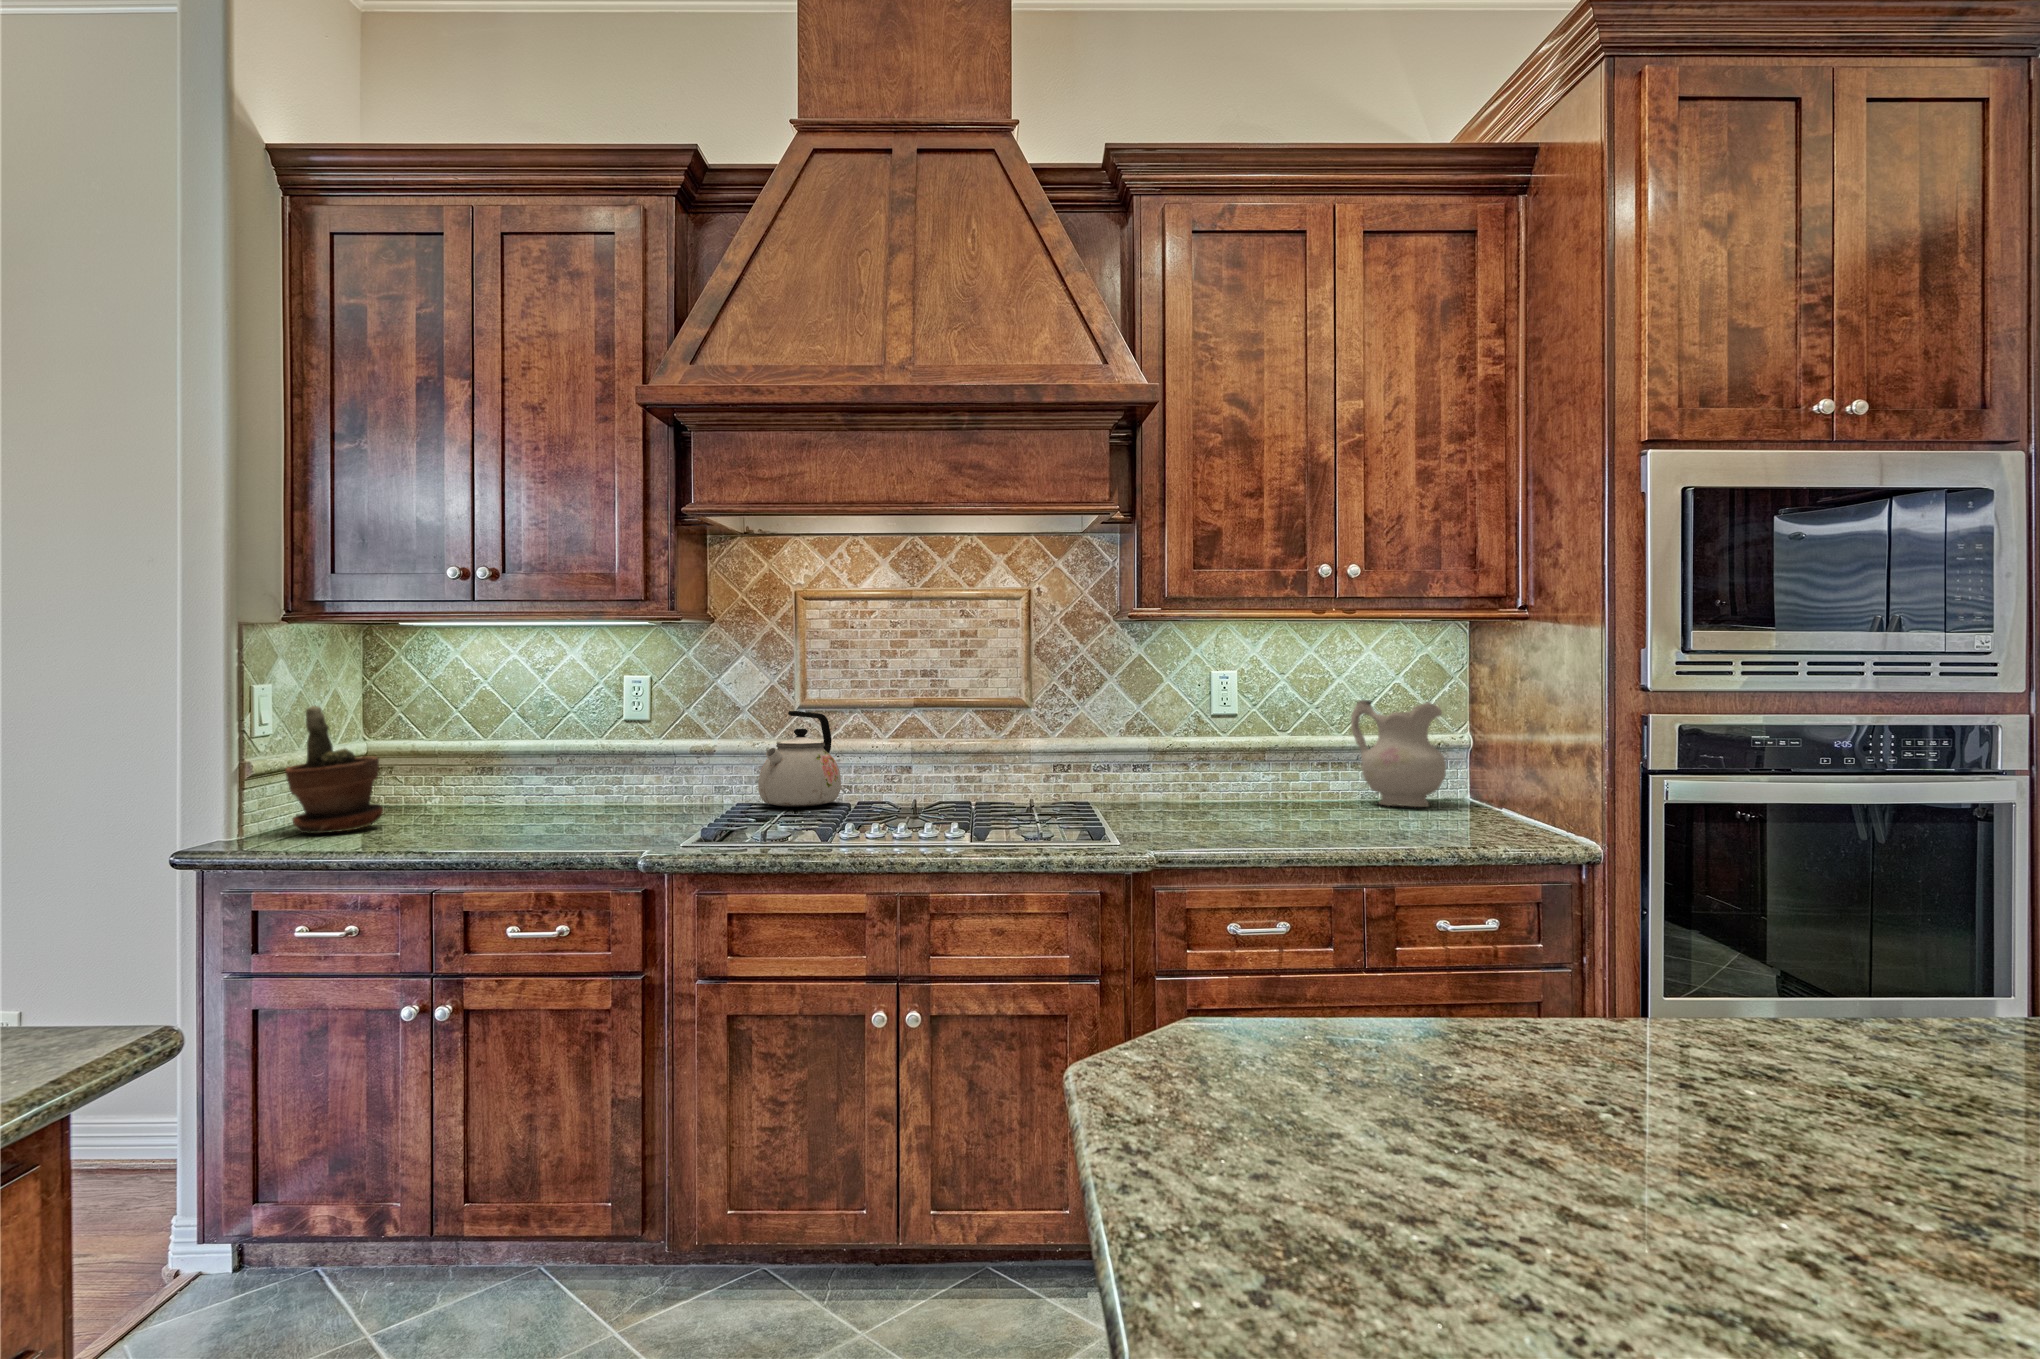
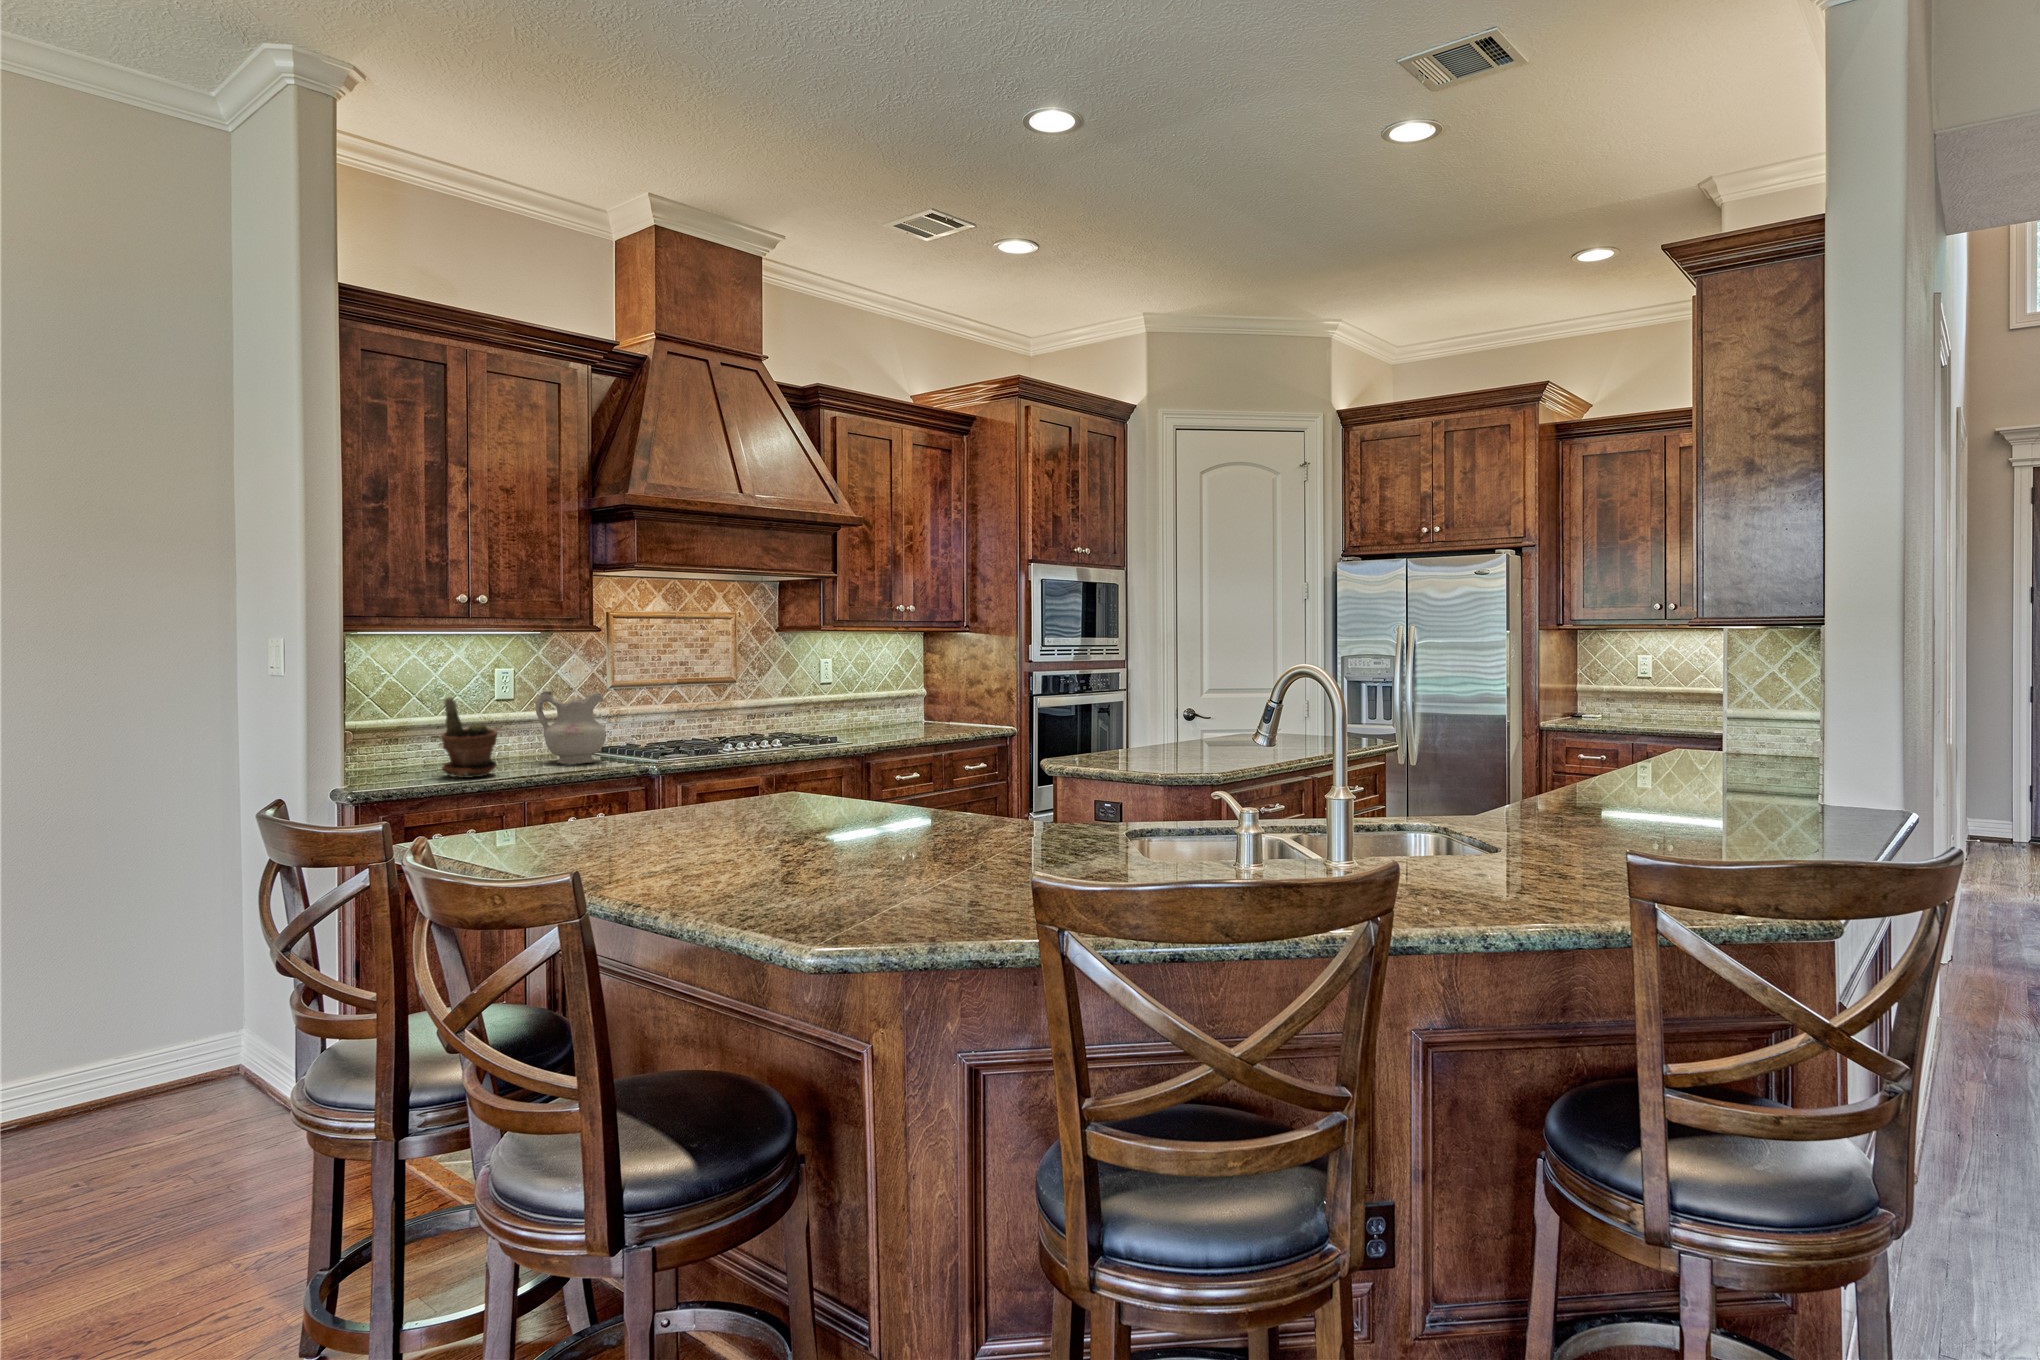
ceramic pitcher: present [1351,700,1446,807] -> present [536,691,606,764]
kettle: present [758,711,841,807] -> none [622,689,674,746]

